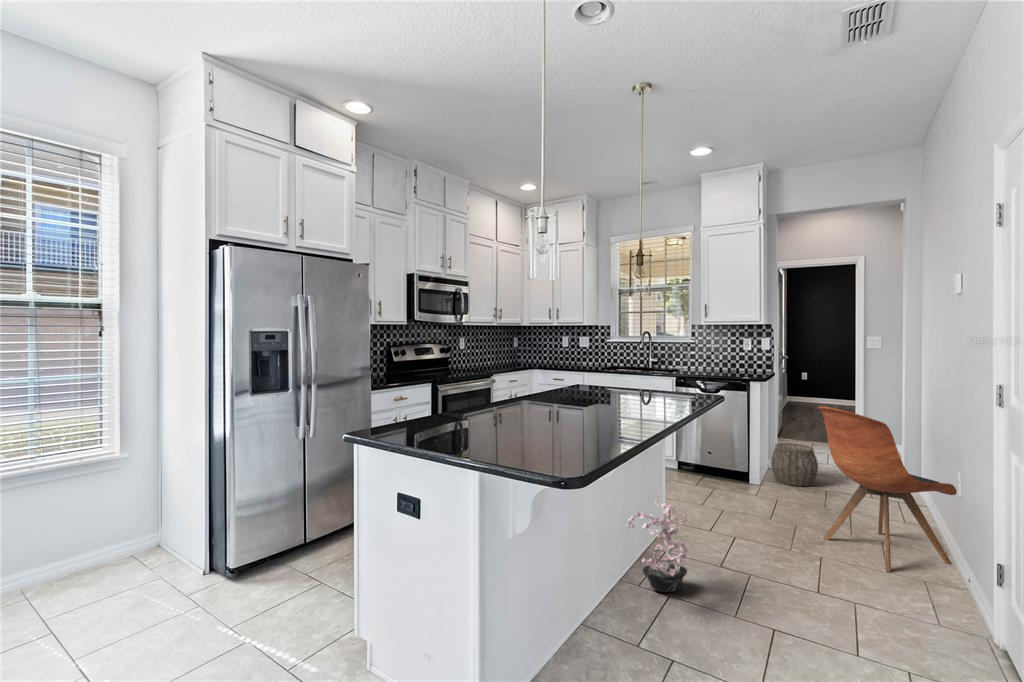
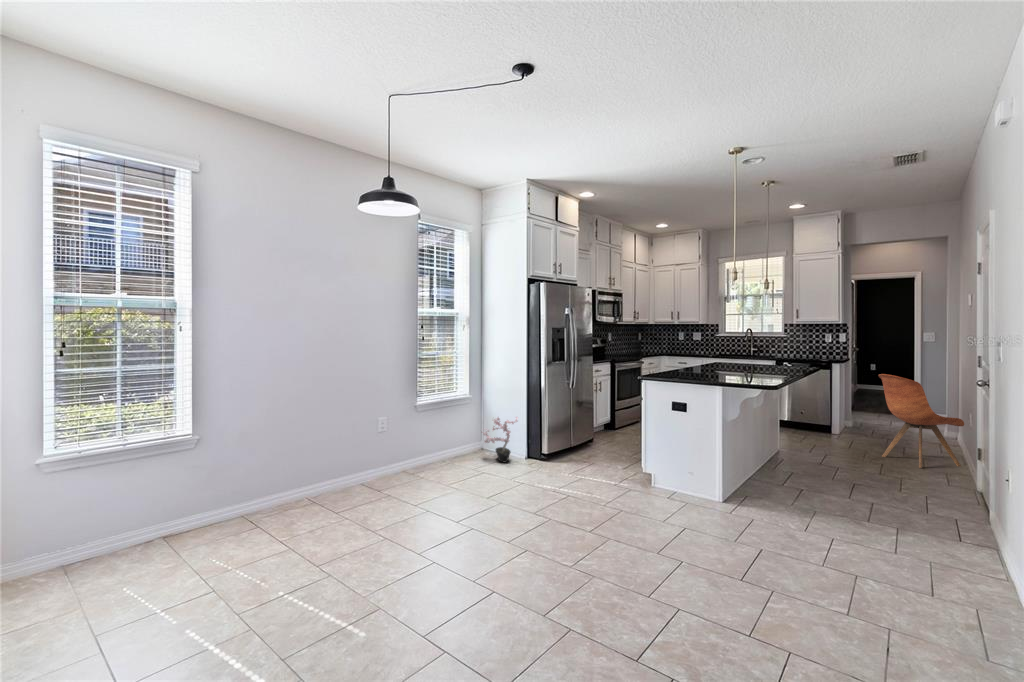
woven basket: present [771,443,818,486] -> none [846,407,881,435]
potted plant: present [626,494,687,592] -> present [483,417,518,462]

